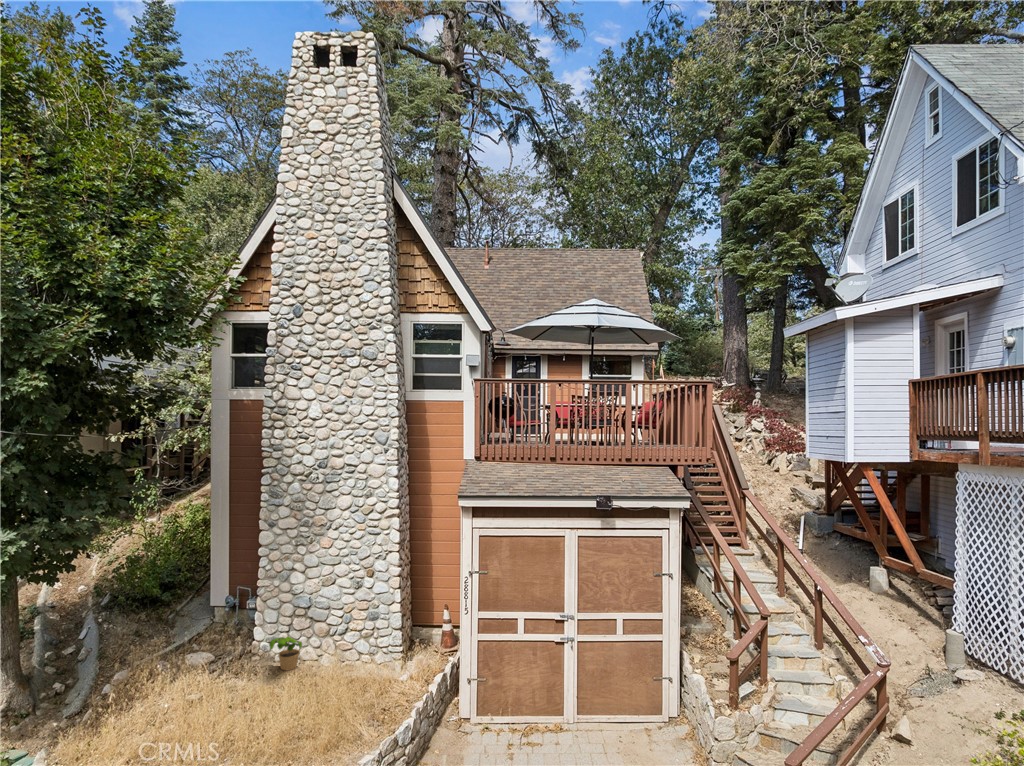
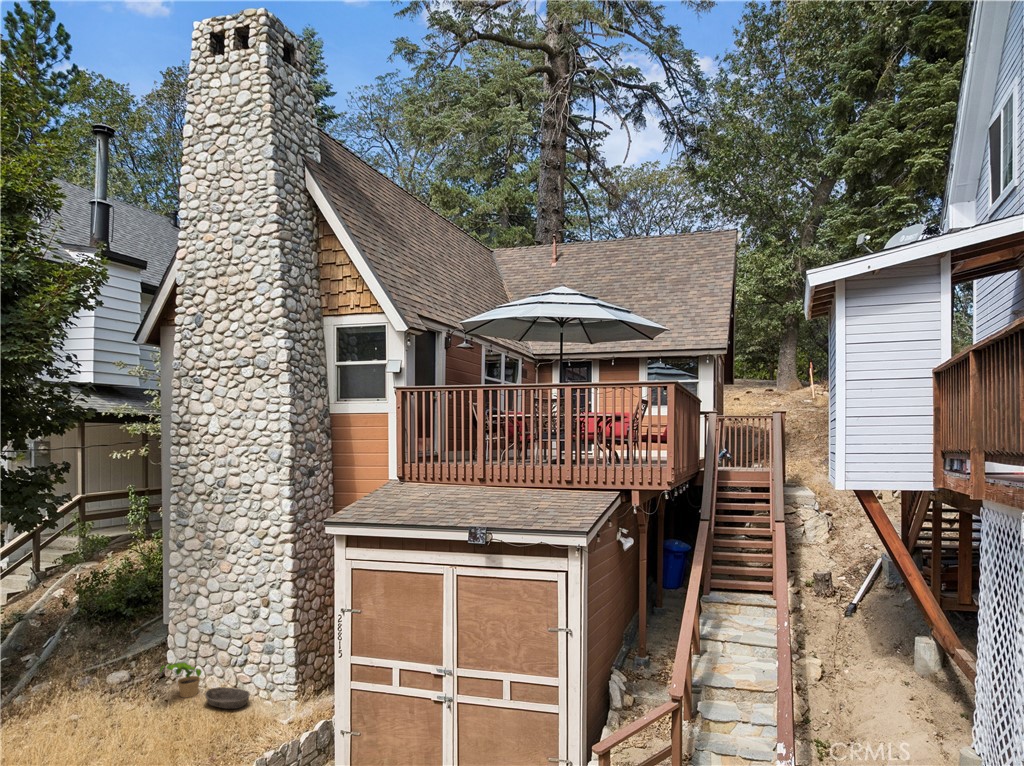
basket: none [315,656,360,675] -> present [205,687,250,709]

